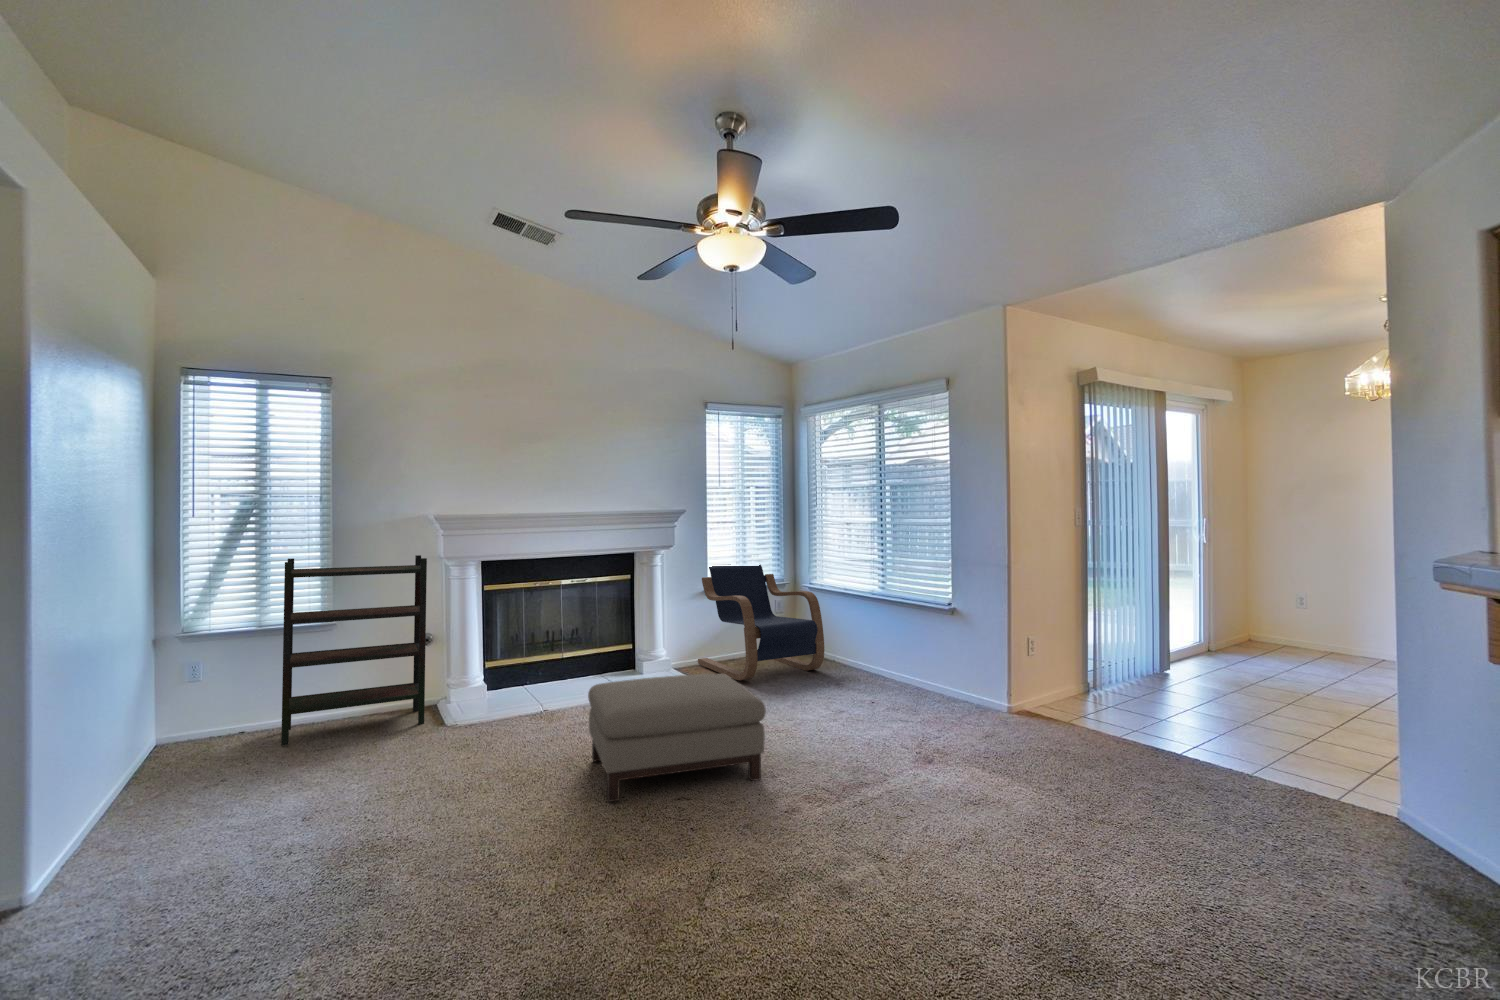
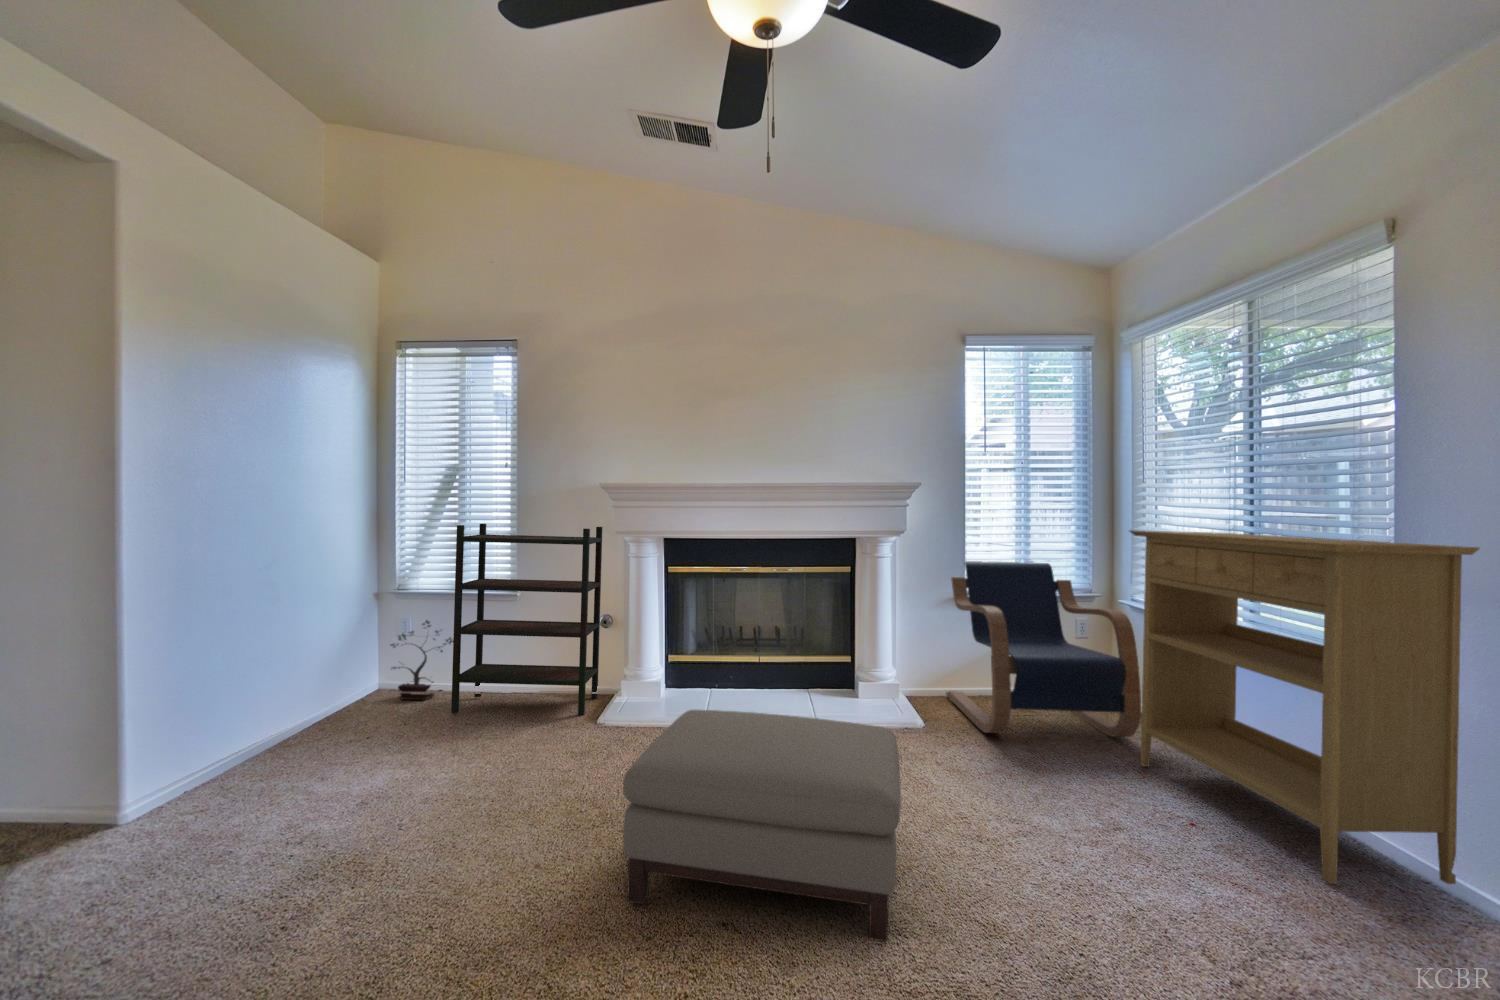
console table: none [821,541,973,713] -> present [1129,530,1479,884]
potted plant: none [173,661,266,748] -> present [391,620,452,700]

